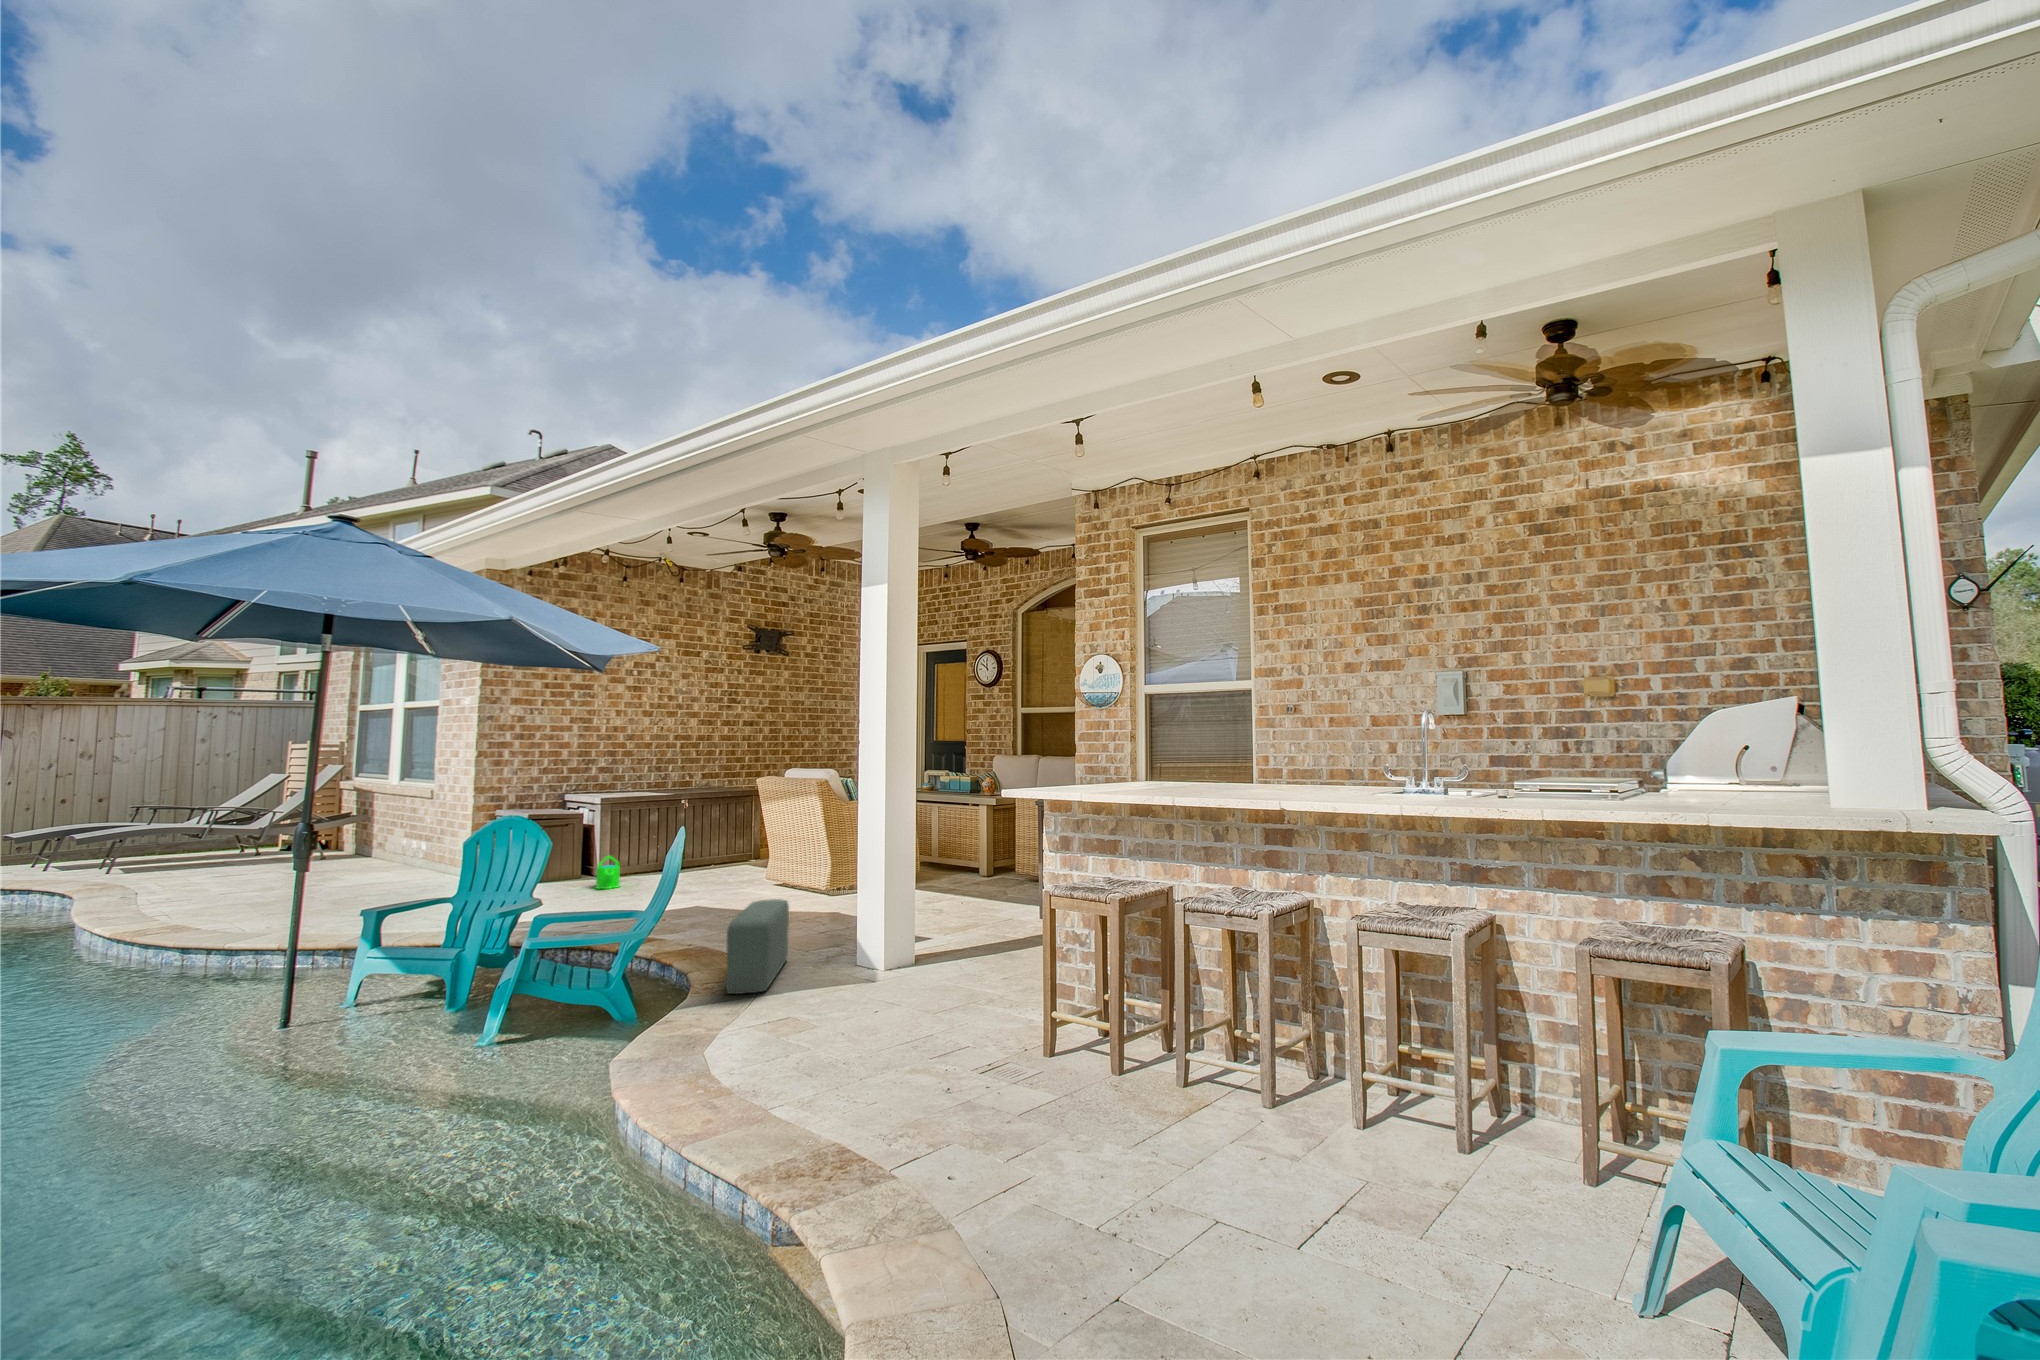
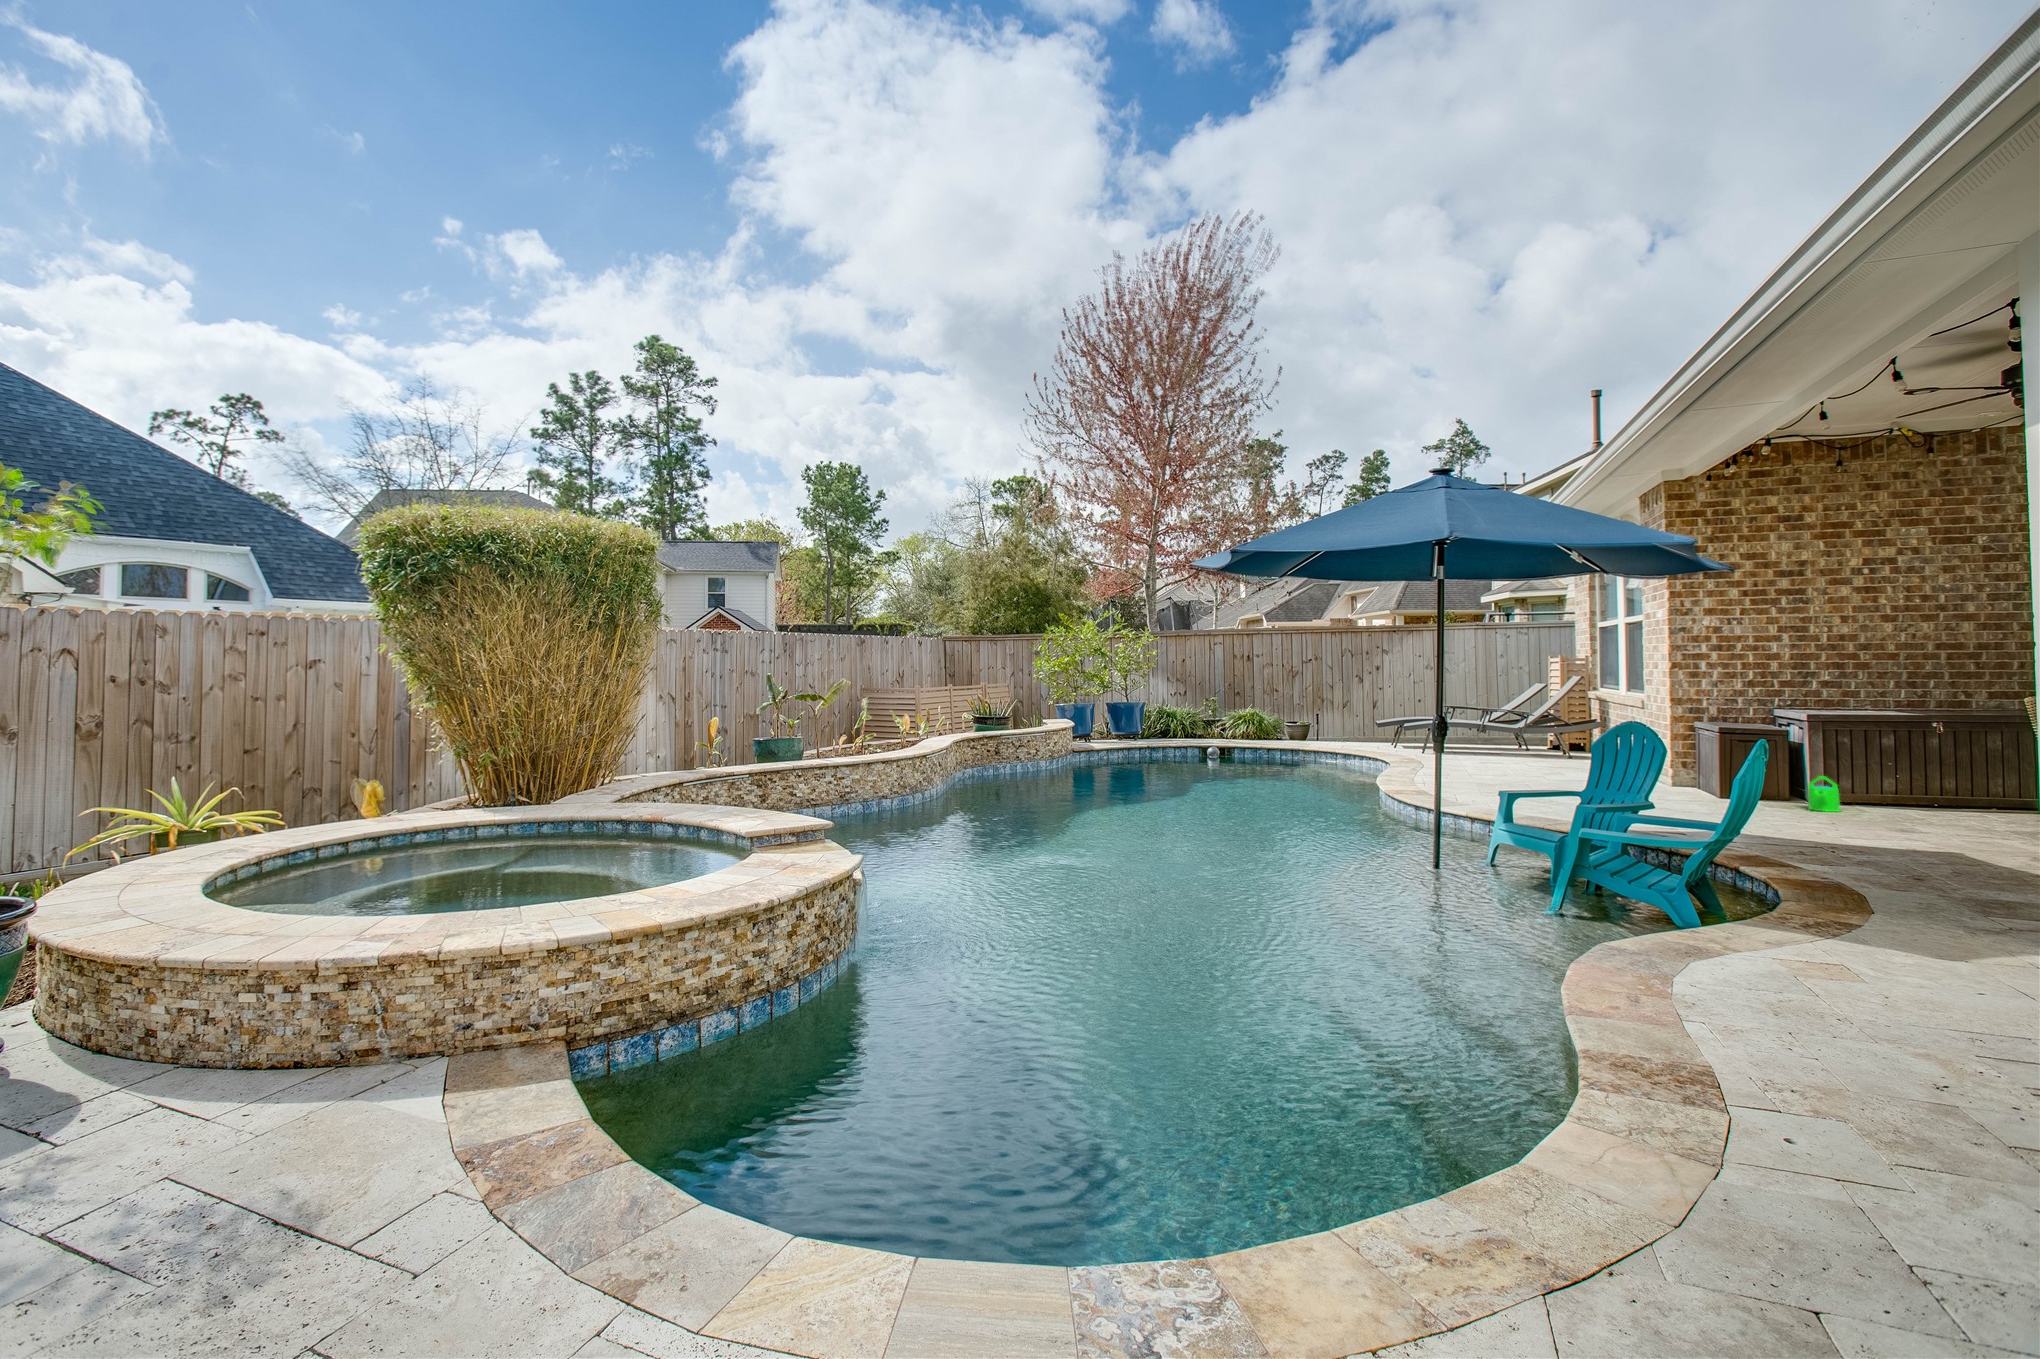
pouf: present [726,899,789,994] -> none [1825,833,1961,925]

